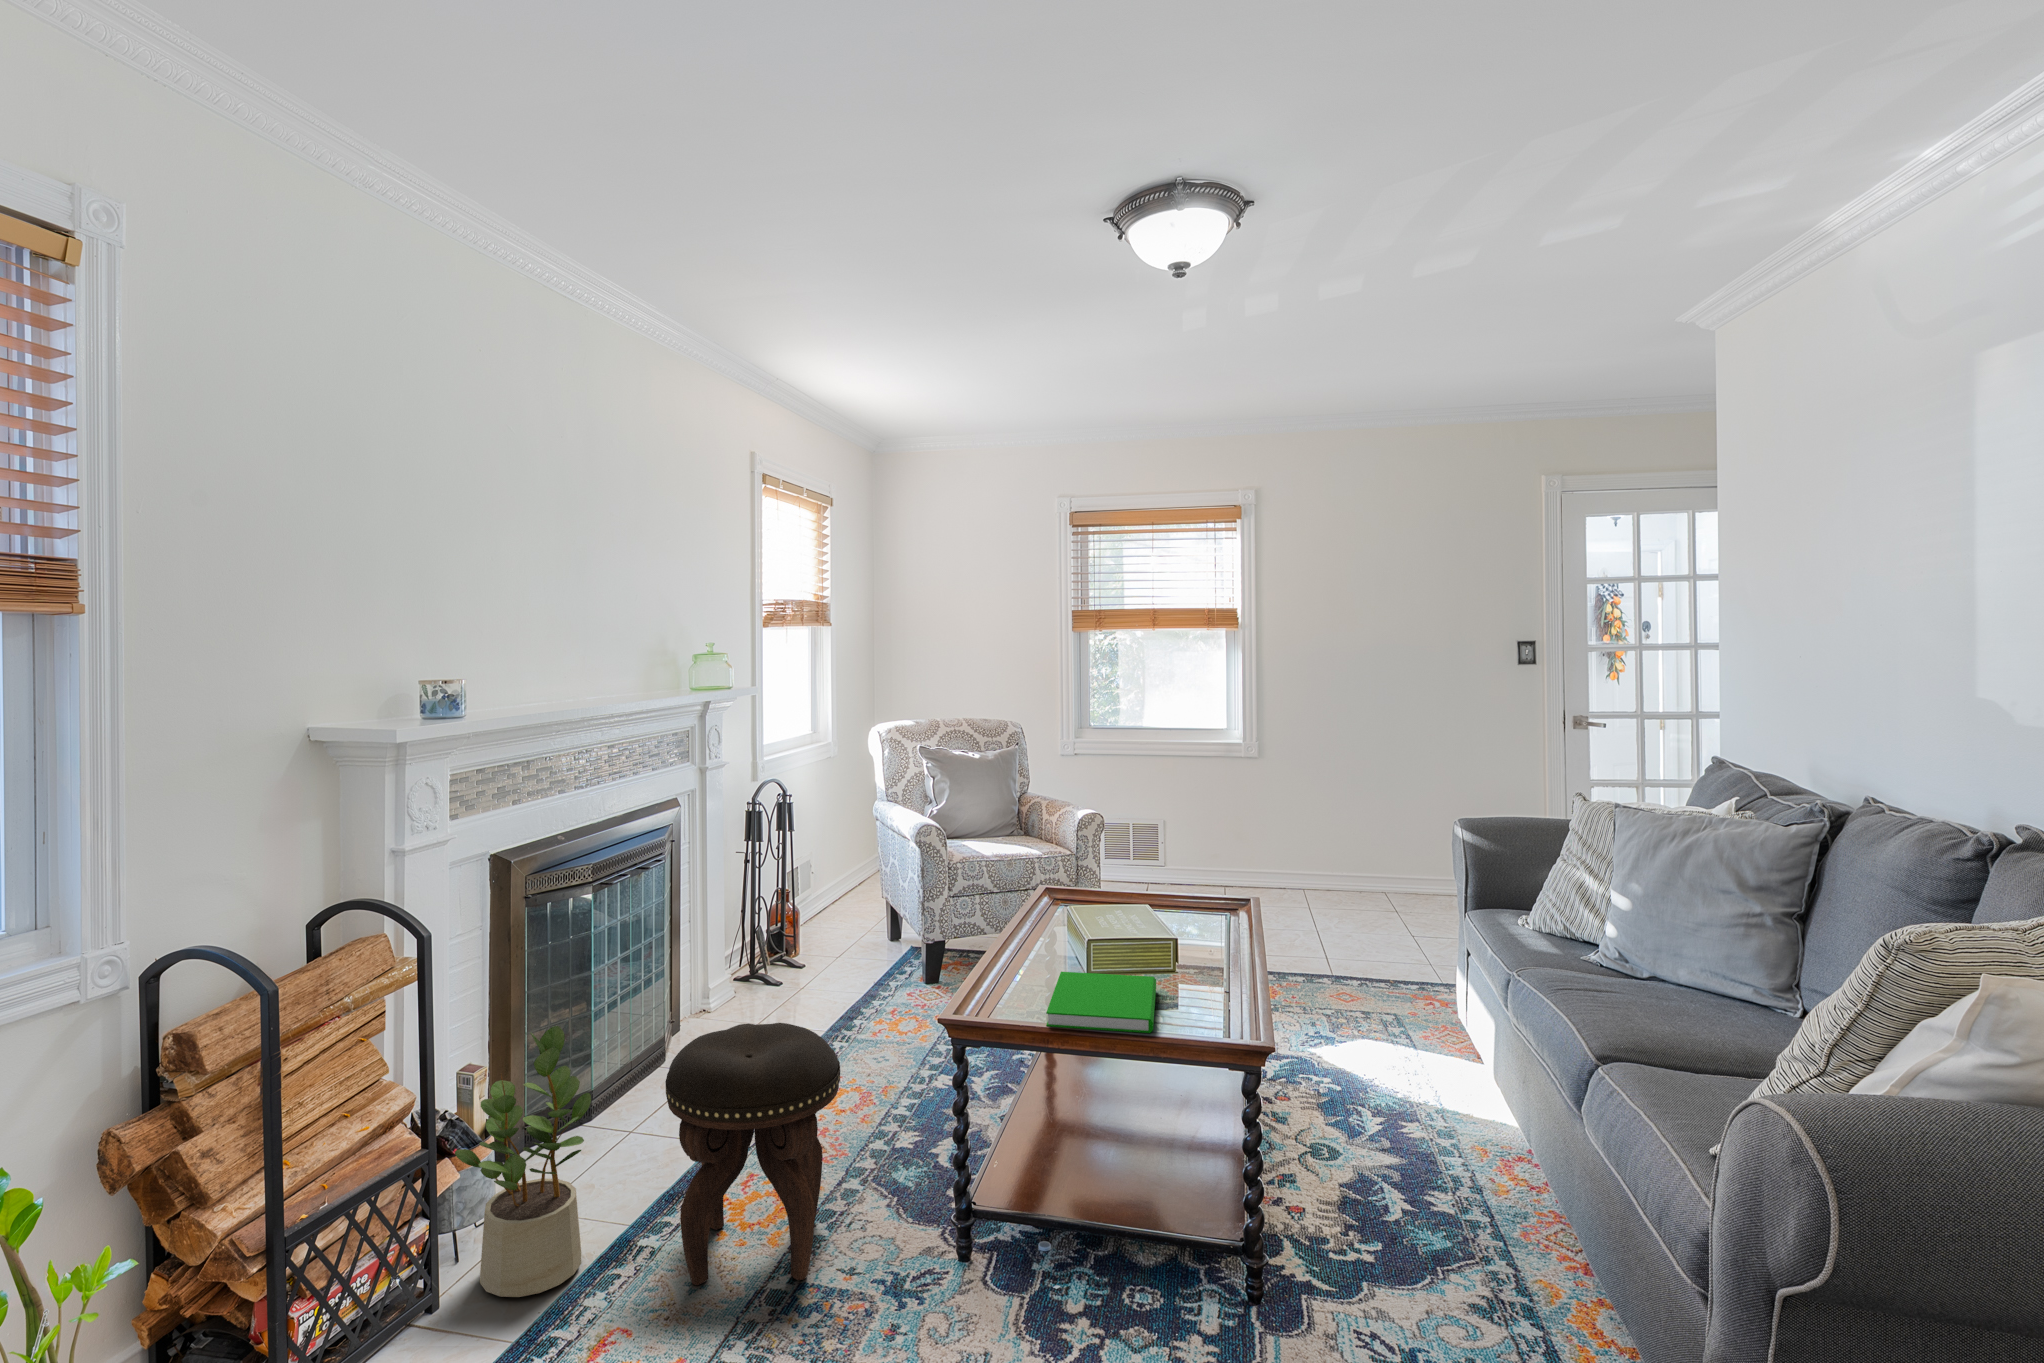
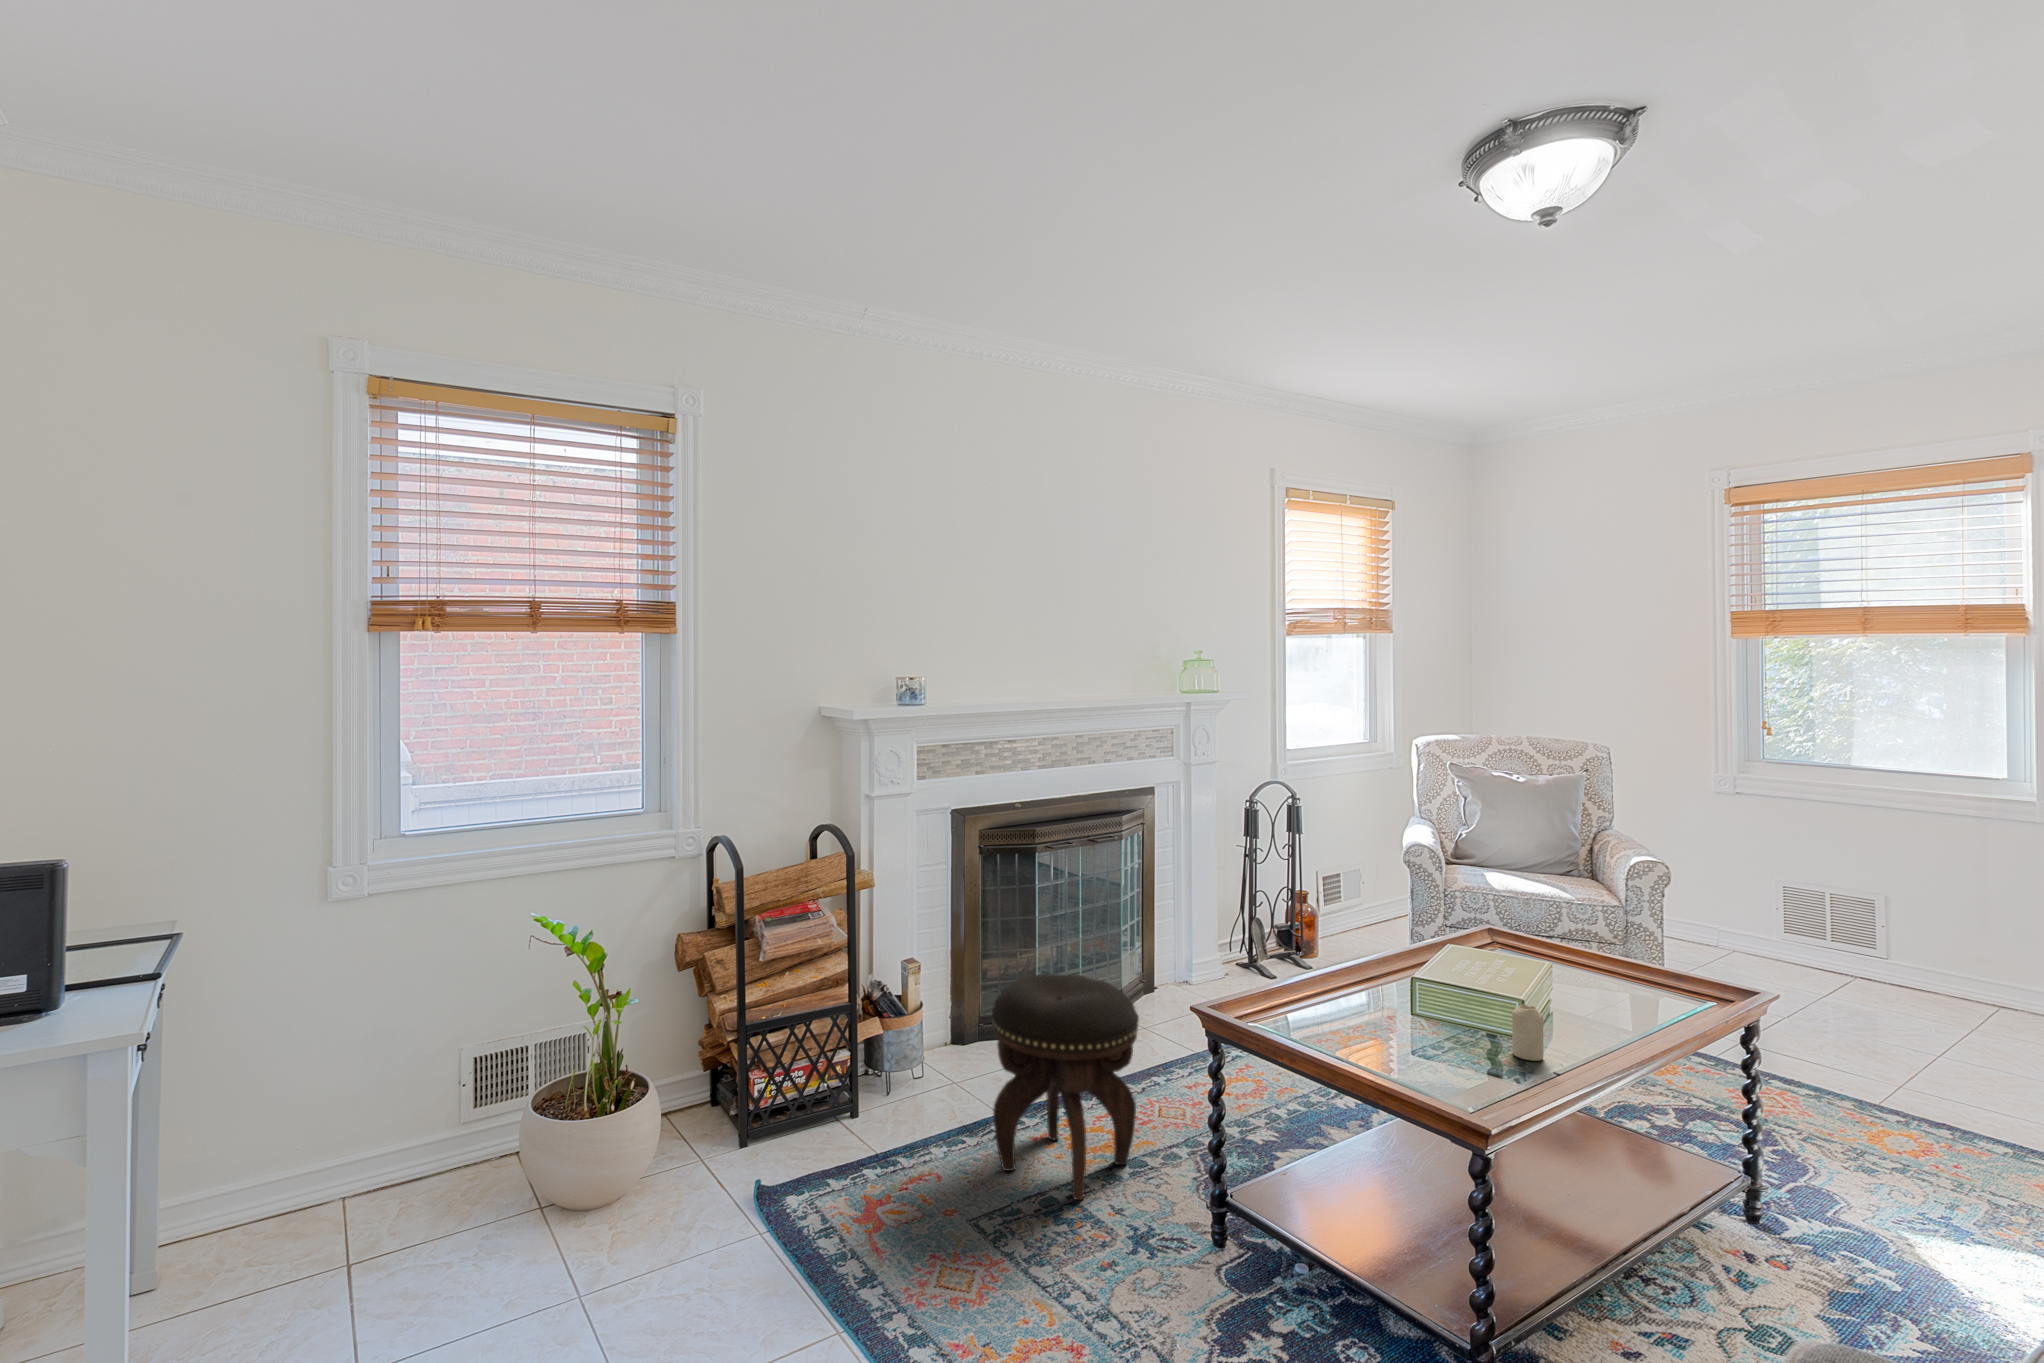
candle: none [1176,943,1200,990] -> present [1512,1004,1543,1061]
book: present [1046,972,1156,1033] -> none [1304,1002,1480,1081]
potted plant: present [455,1026,591,1297] -> none [877,938,966,1132]

